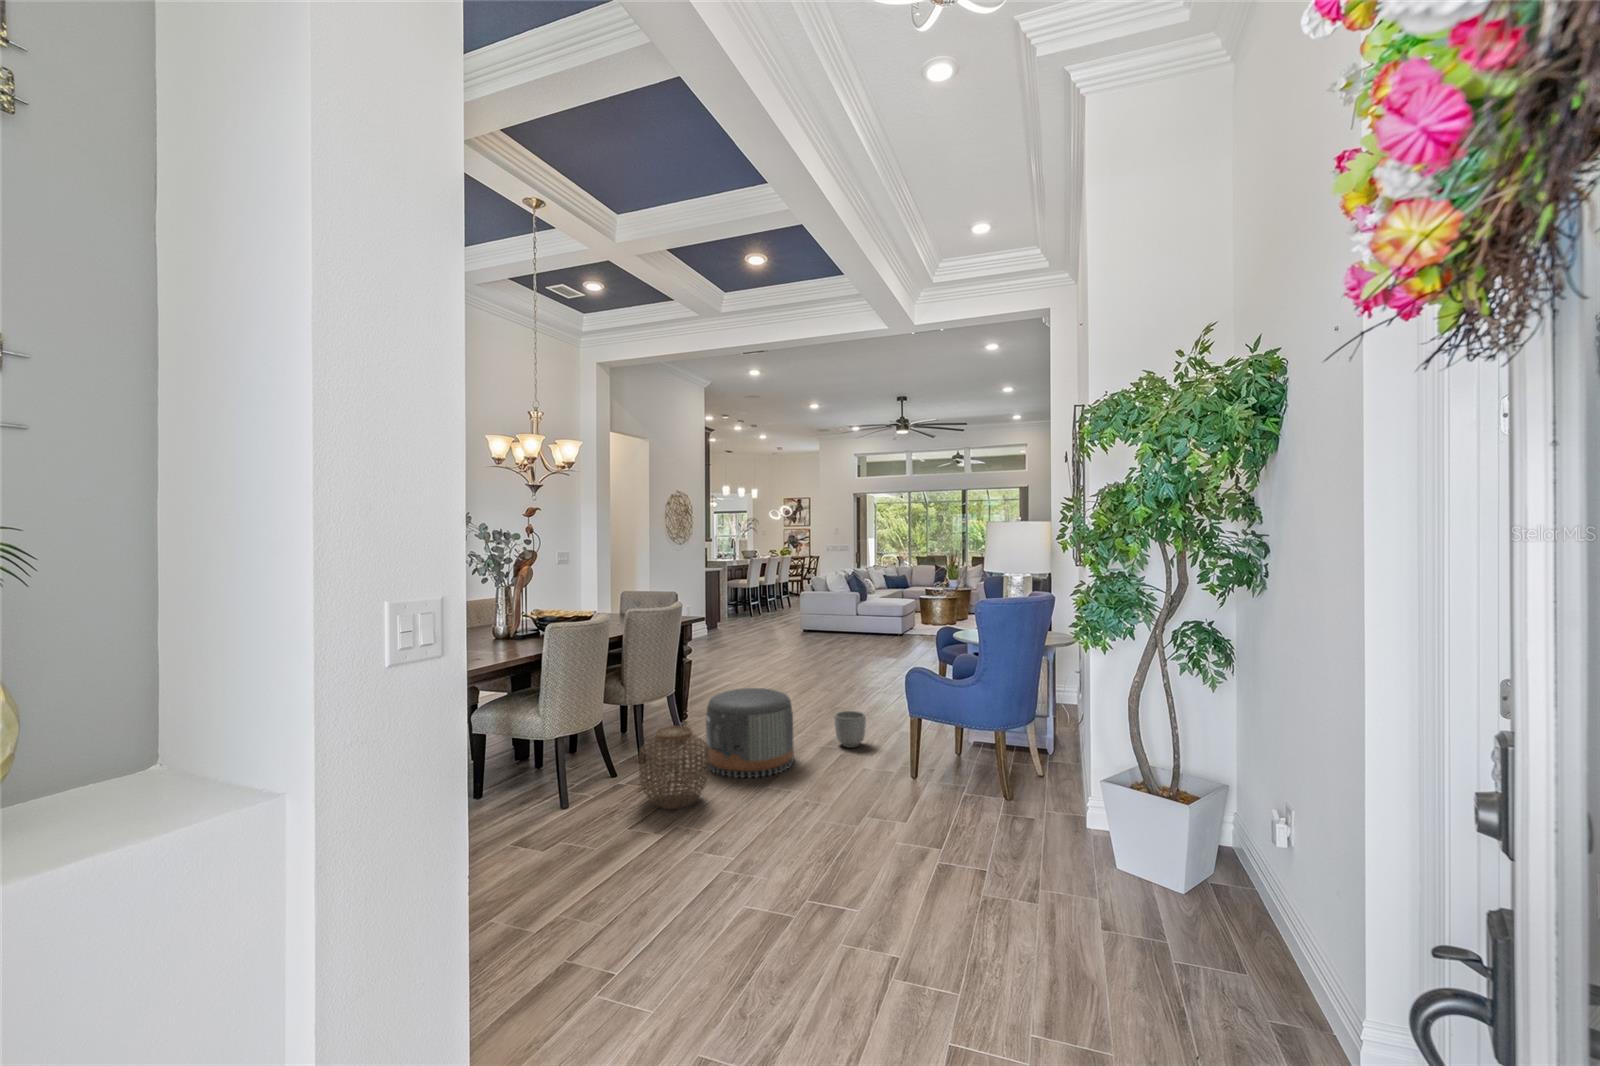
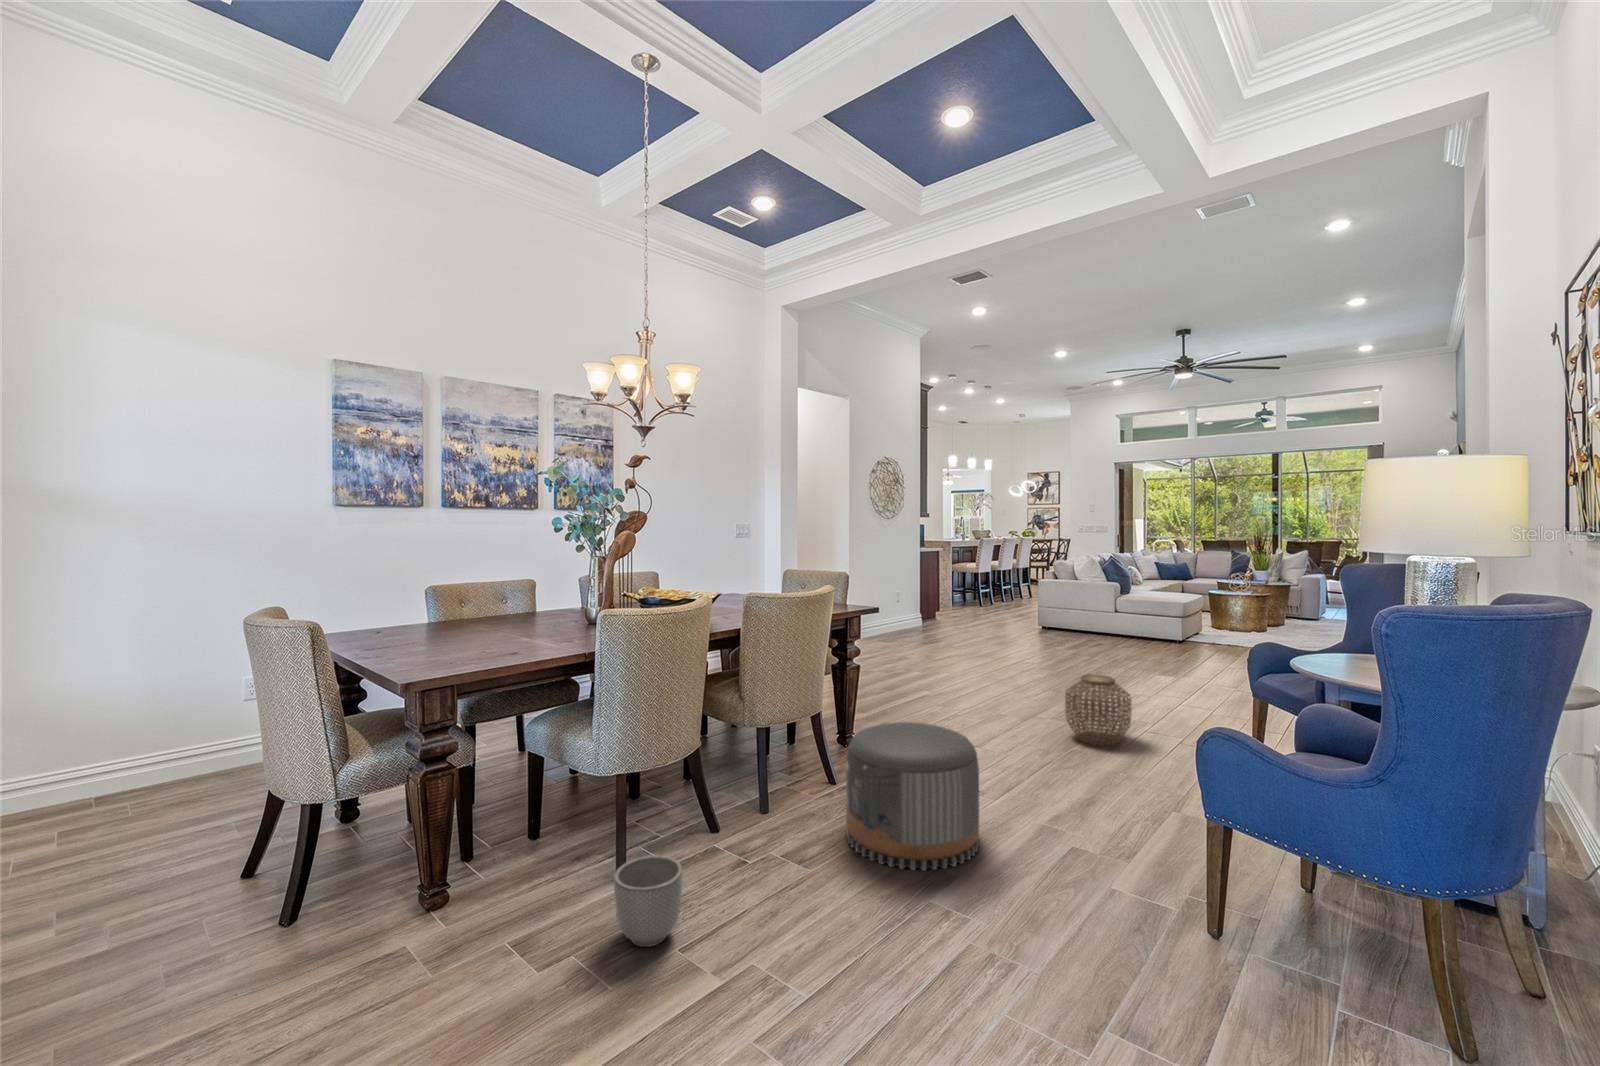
planter: present [834,711,866,748] -> present [614,856,683,947]
woven basket: present [639,726,709,809] -> present [1065,675,1132,746]

